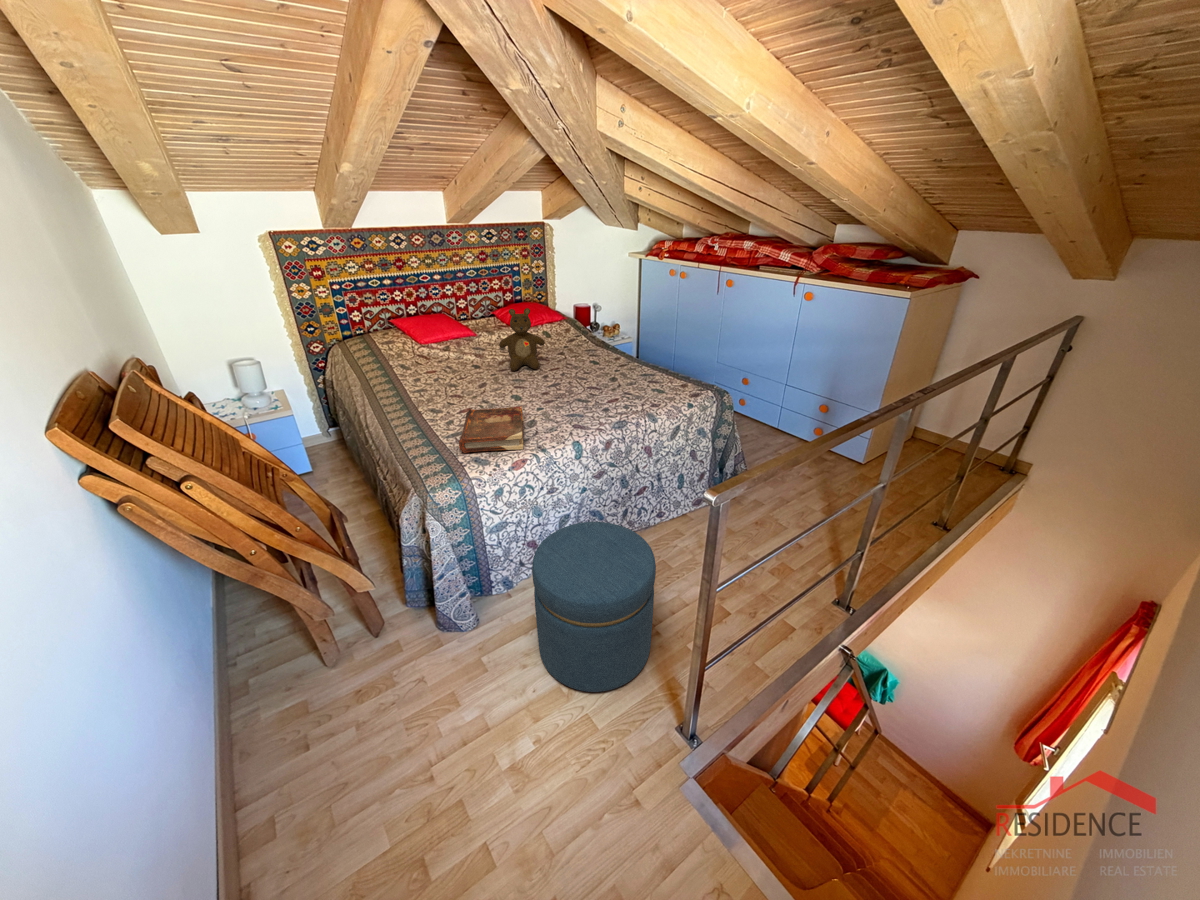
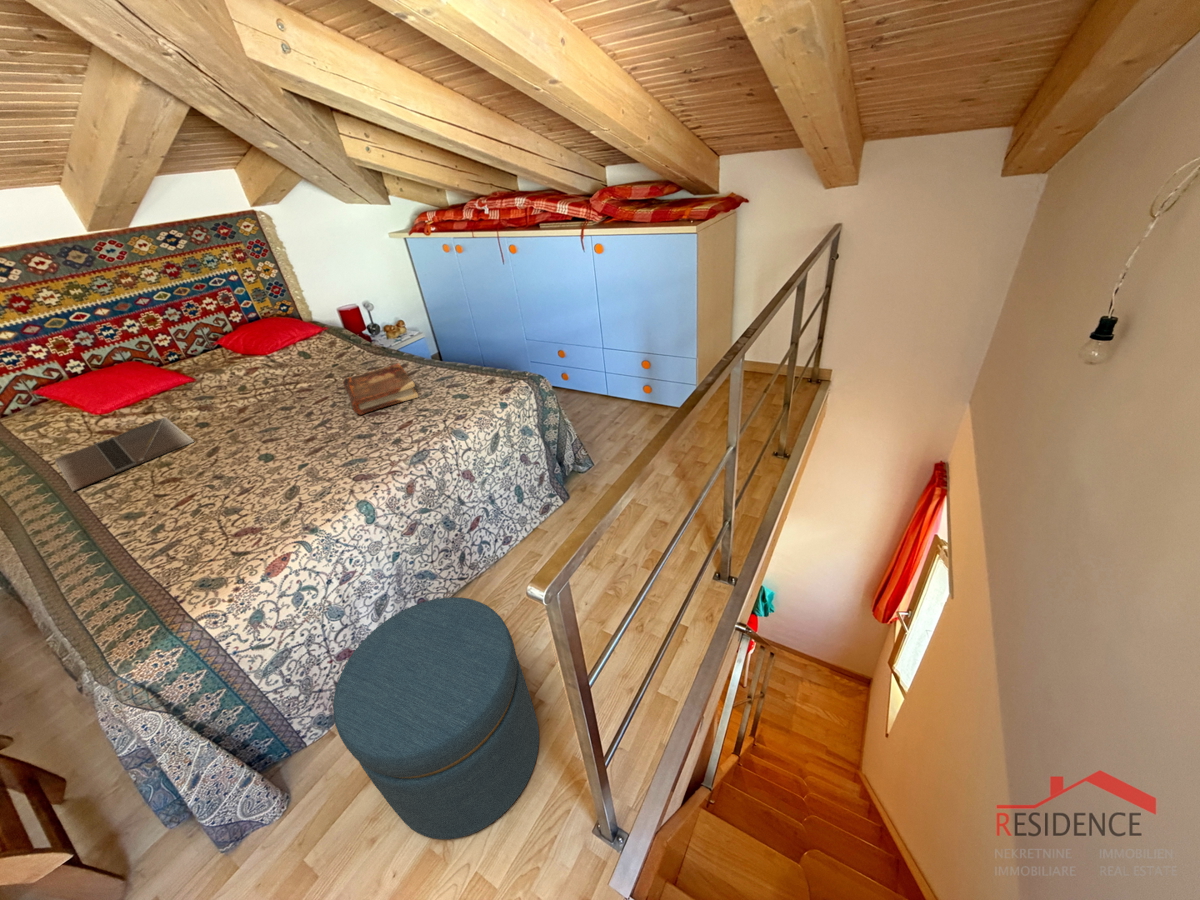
teddy bear: present [499,308,545,371] -> none [220,330,295,418]
laptop: none [394,356,473,388] -> present [55,417,194,491]
book: present [459,406,523,453] -> present [343,363,418,415]

